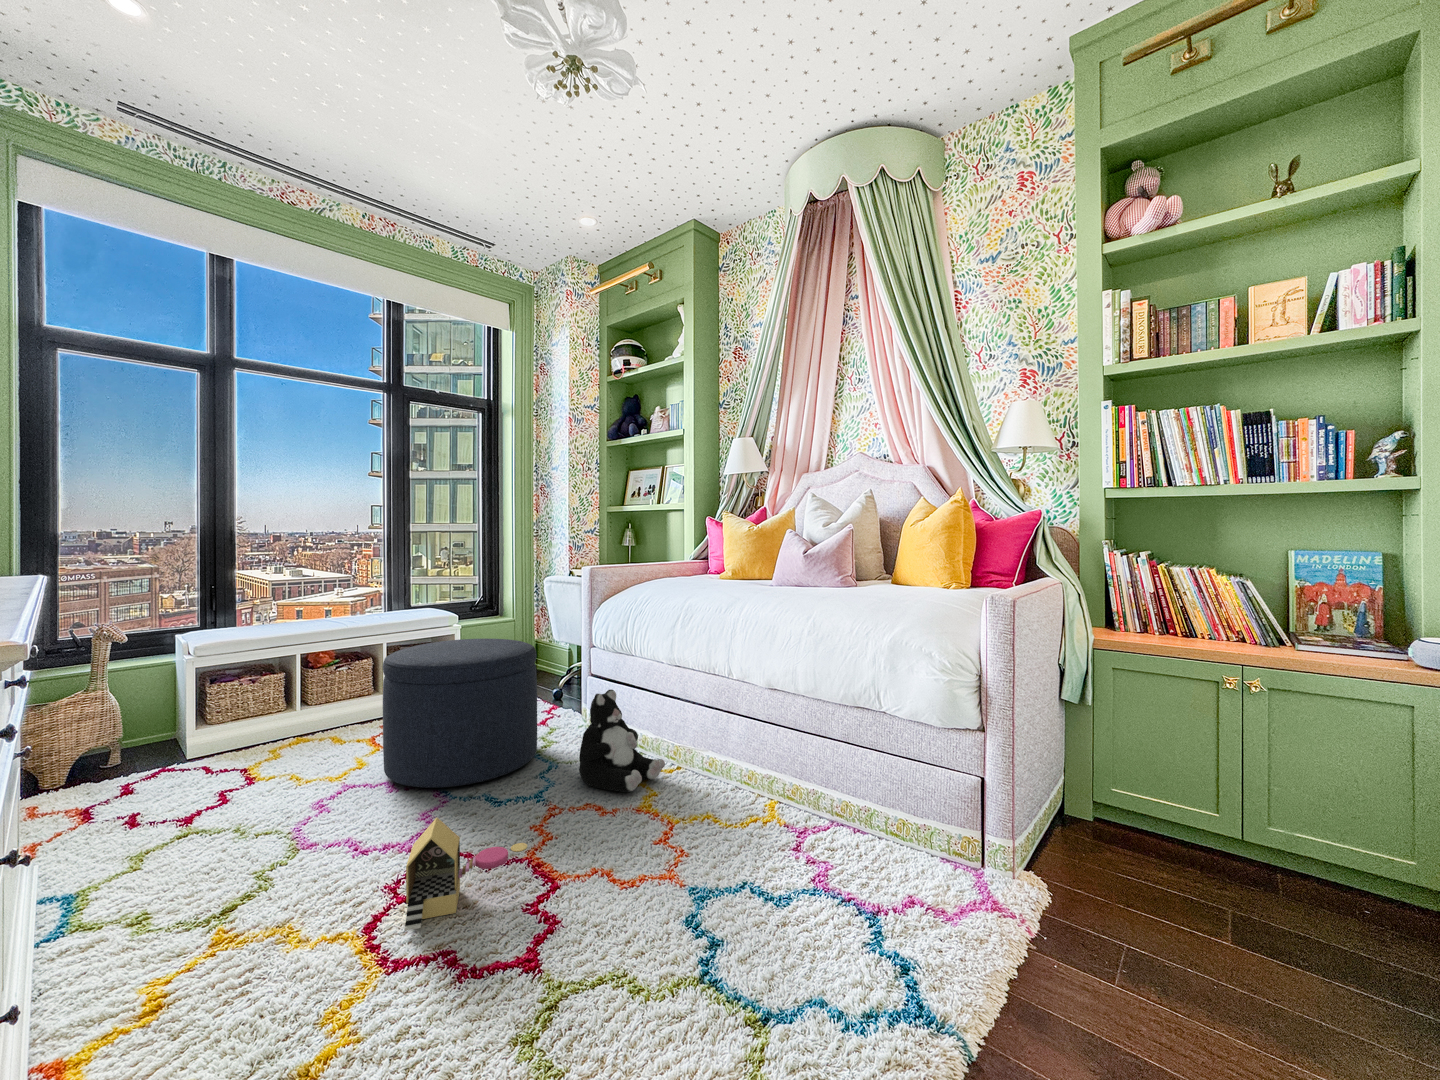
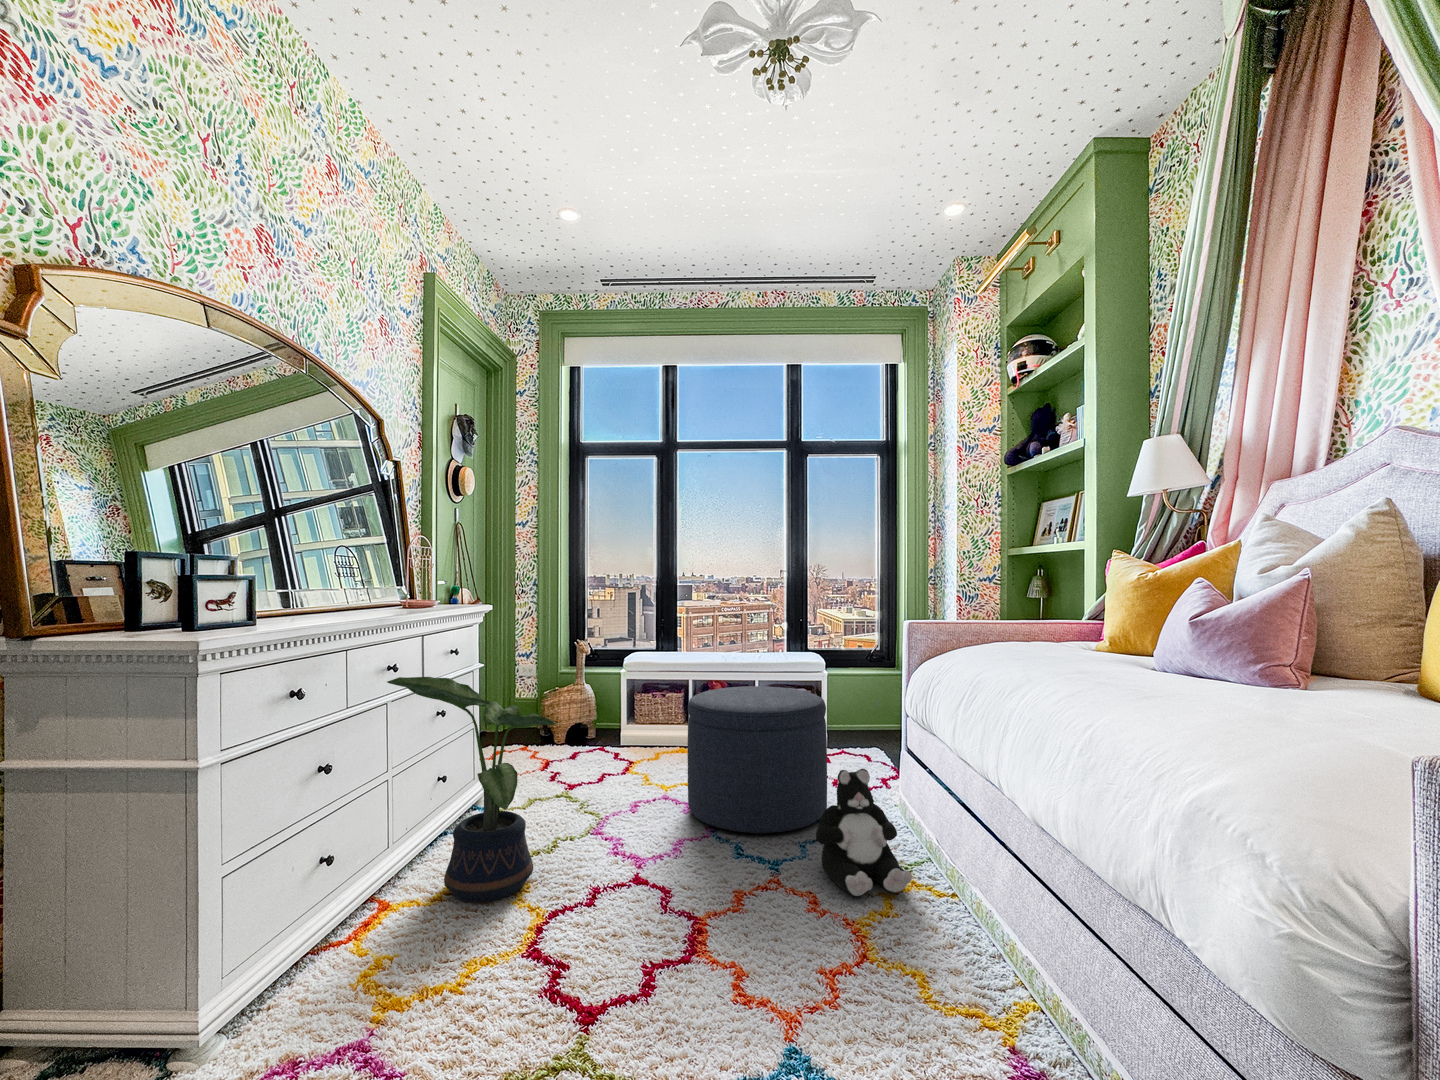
potted plant: none [13,672,336,979] -> present [387,677,558,902]
toy house: present [405,817,527,931] -> none [563,845,674,938]

